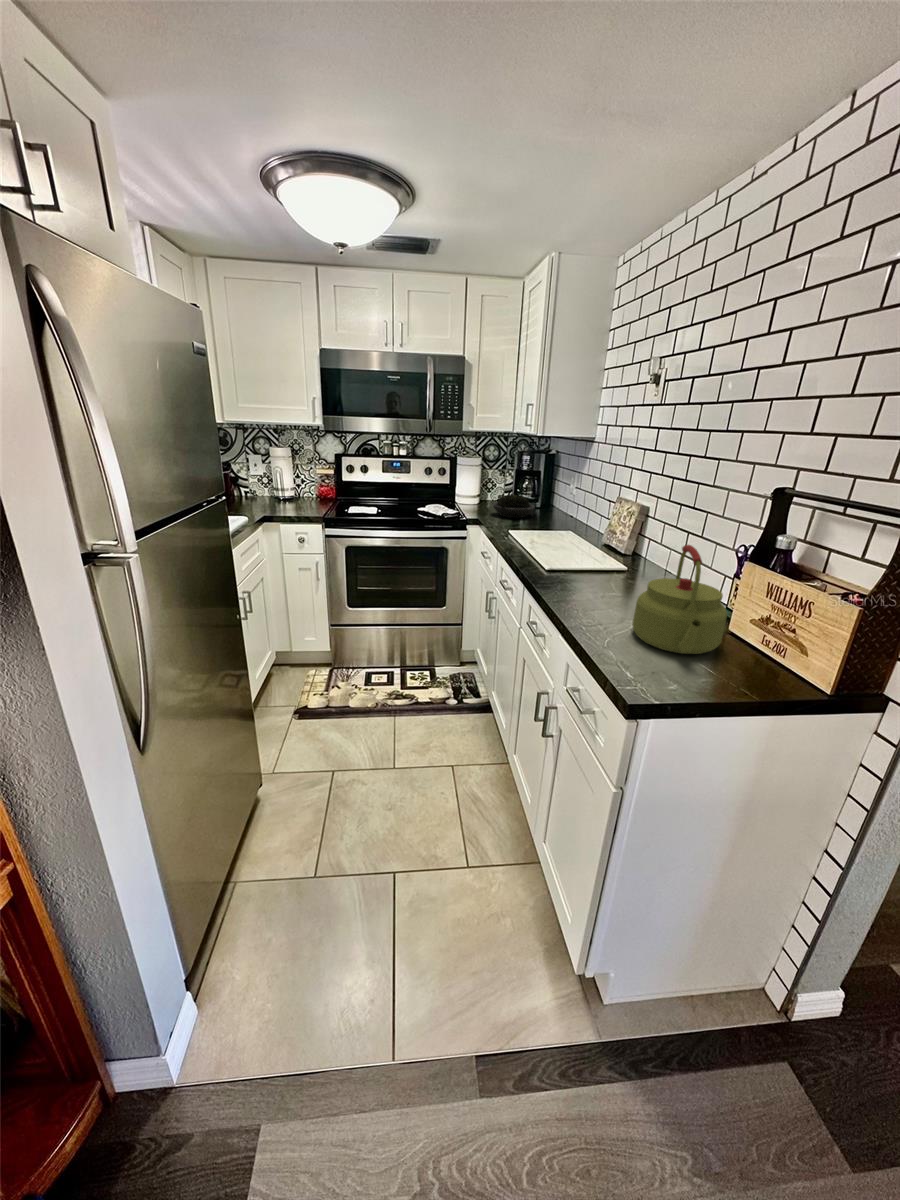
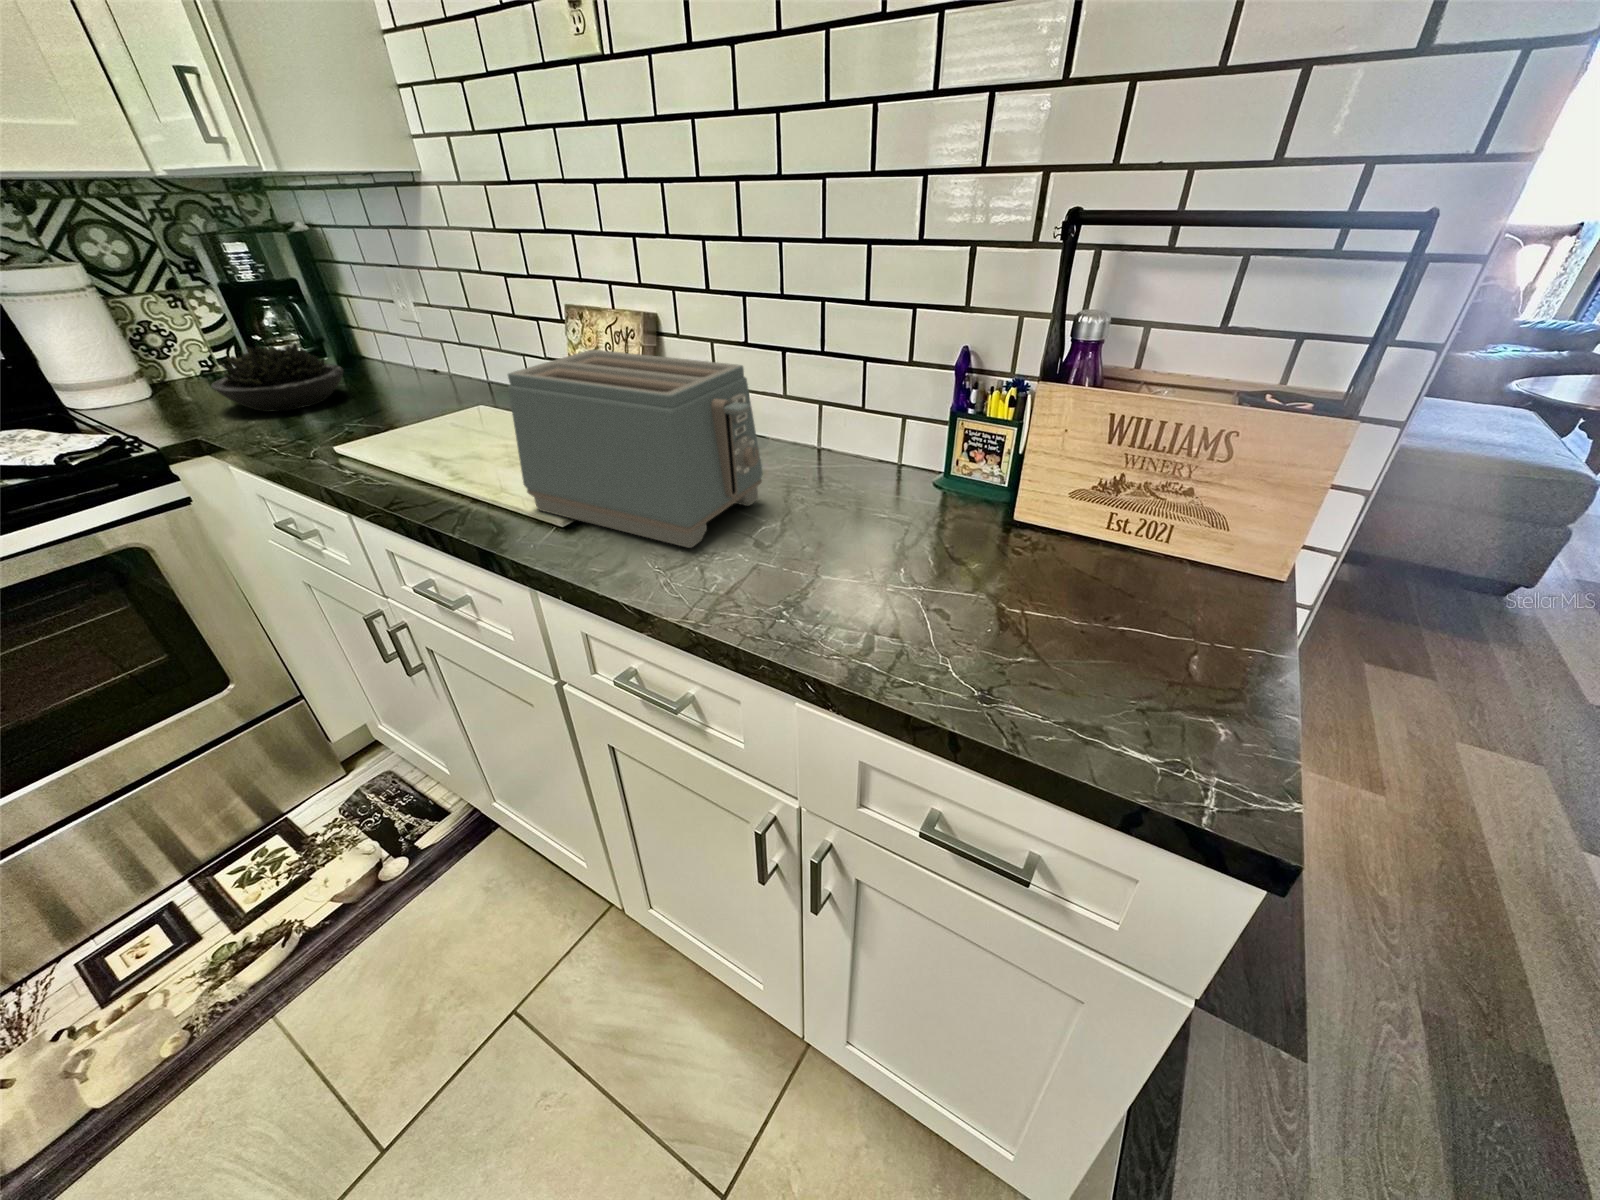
toaster: none [547,513,636,590] -> present [508,350,763,548]
kettle: present [632,545,727,654] -> none [906,375,1161,633]

